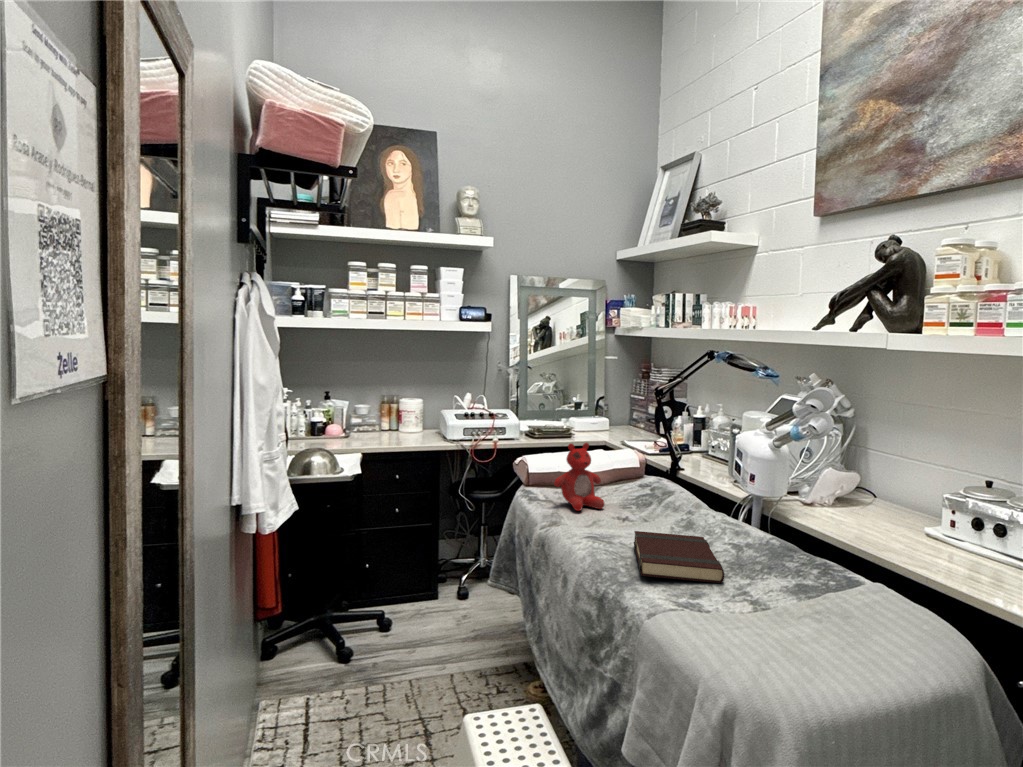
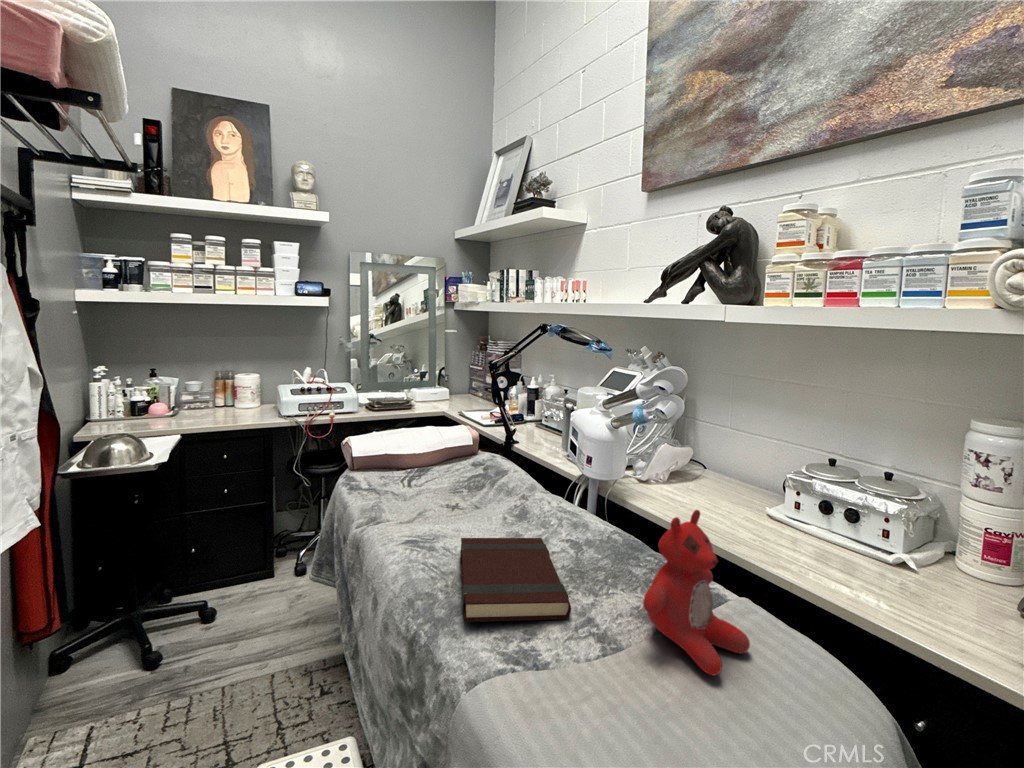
stuffed bear: present [554,443,605,511] -> present [643,510,750,675]

